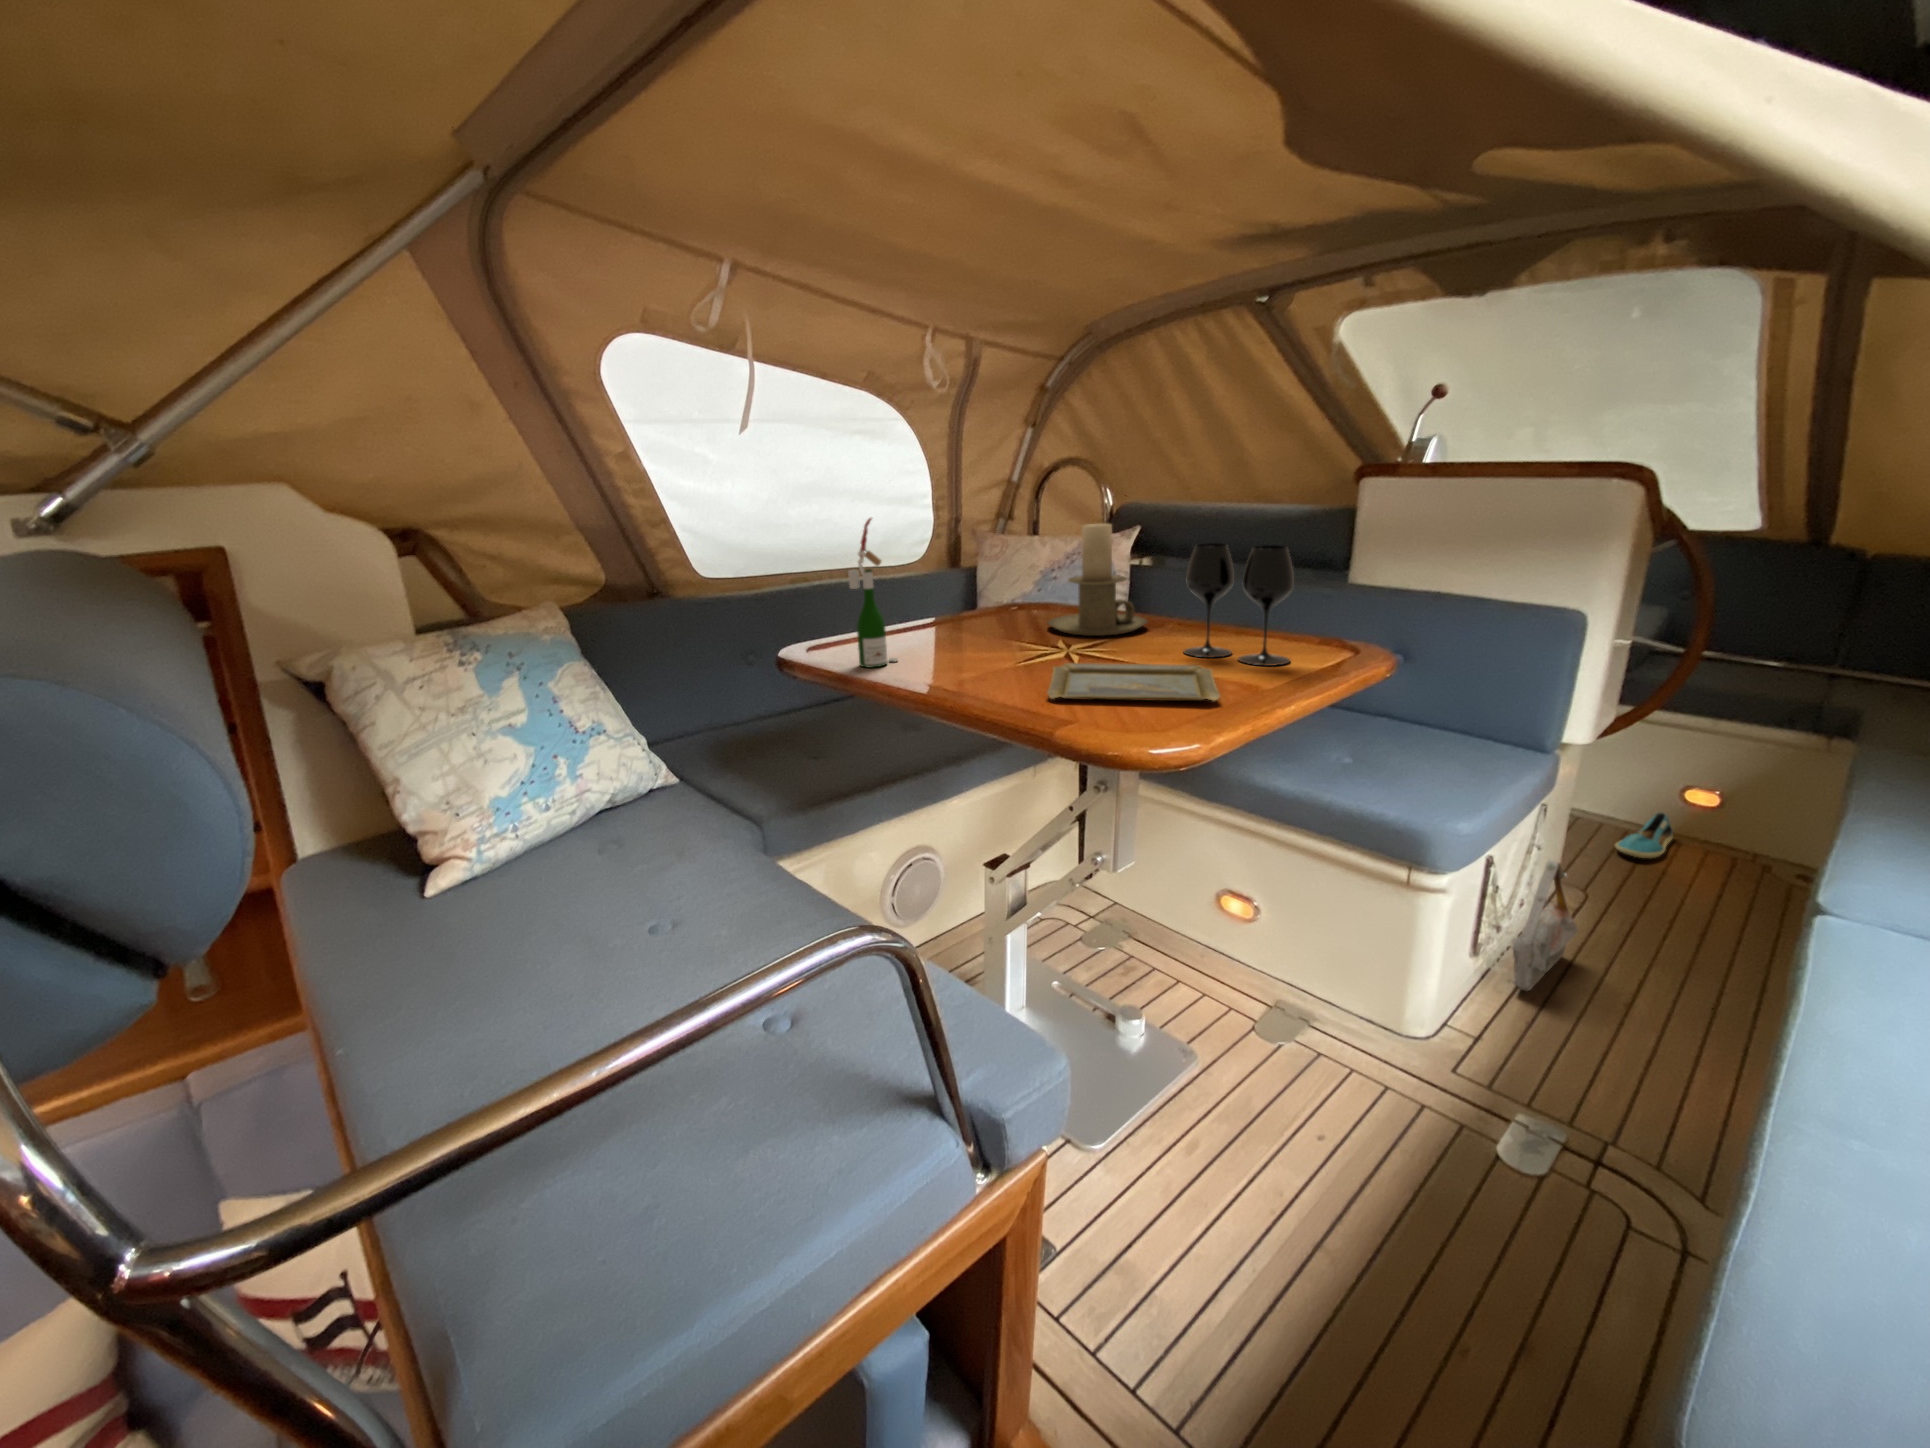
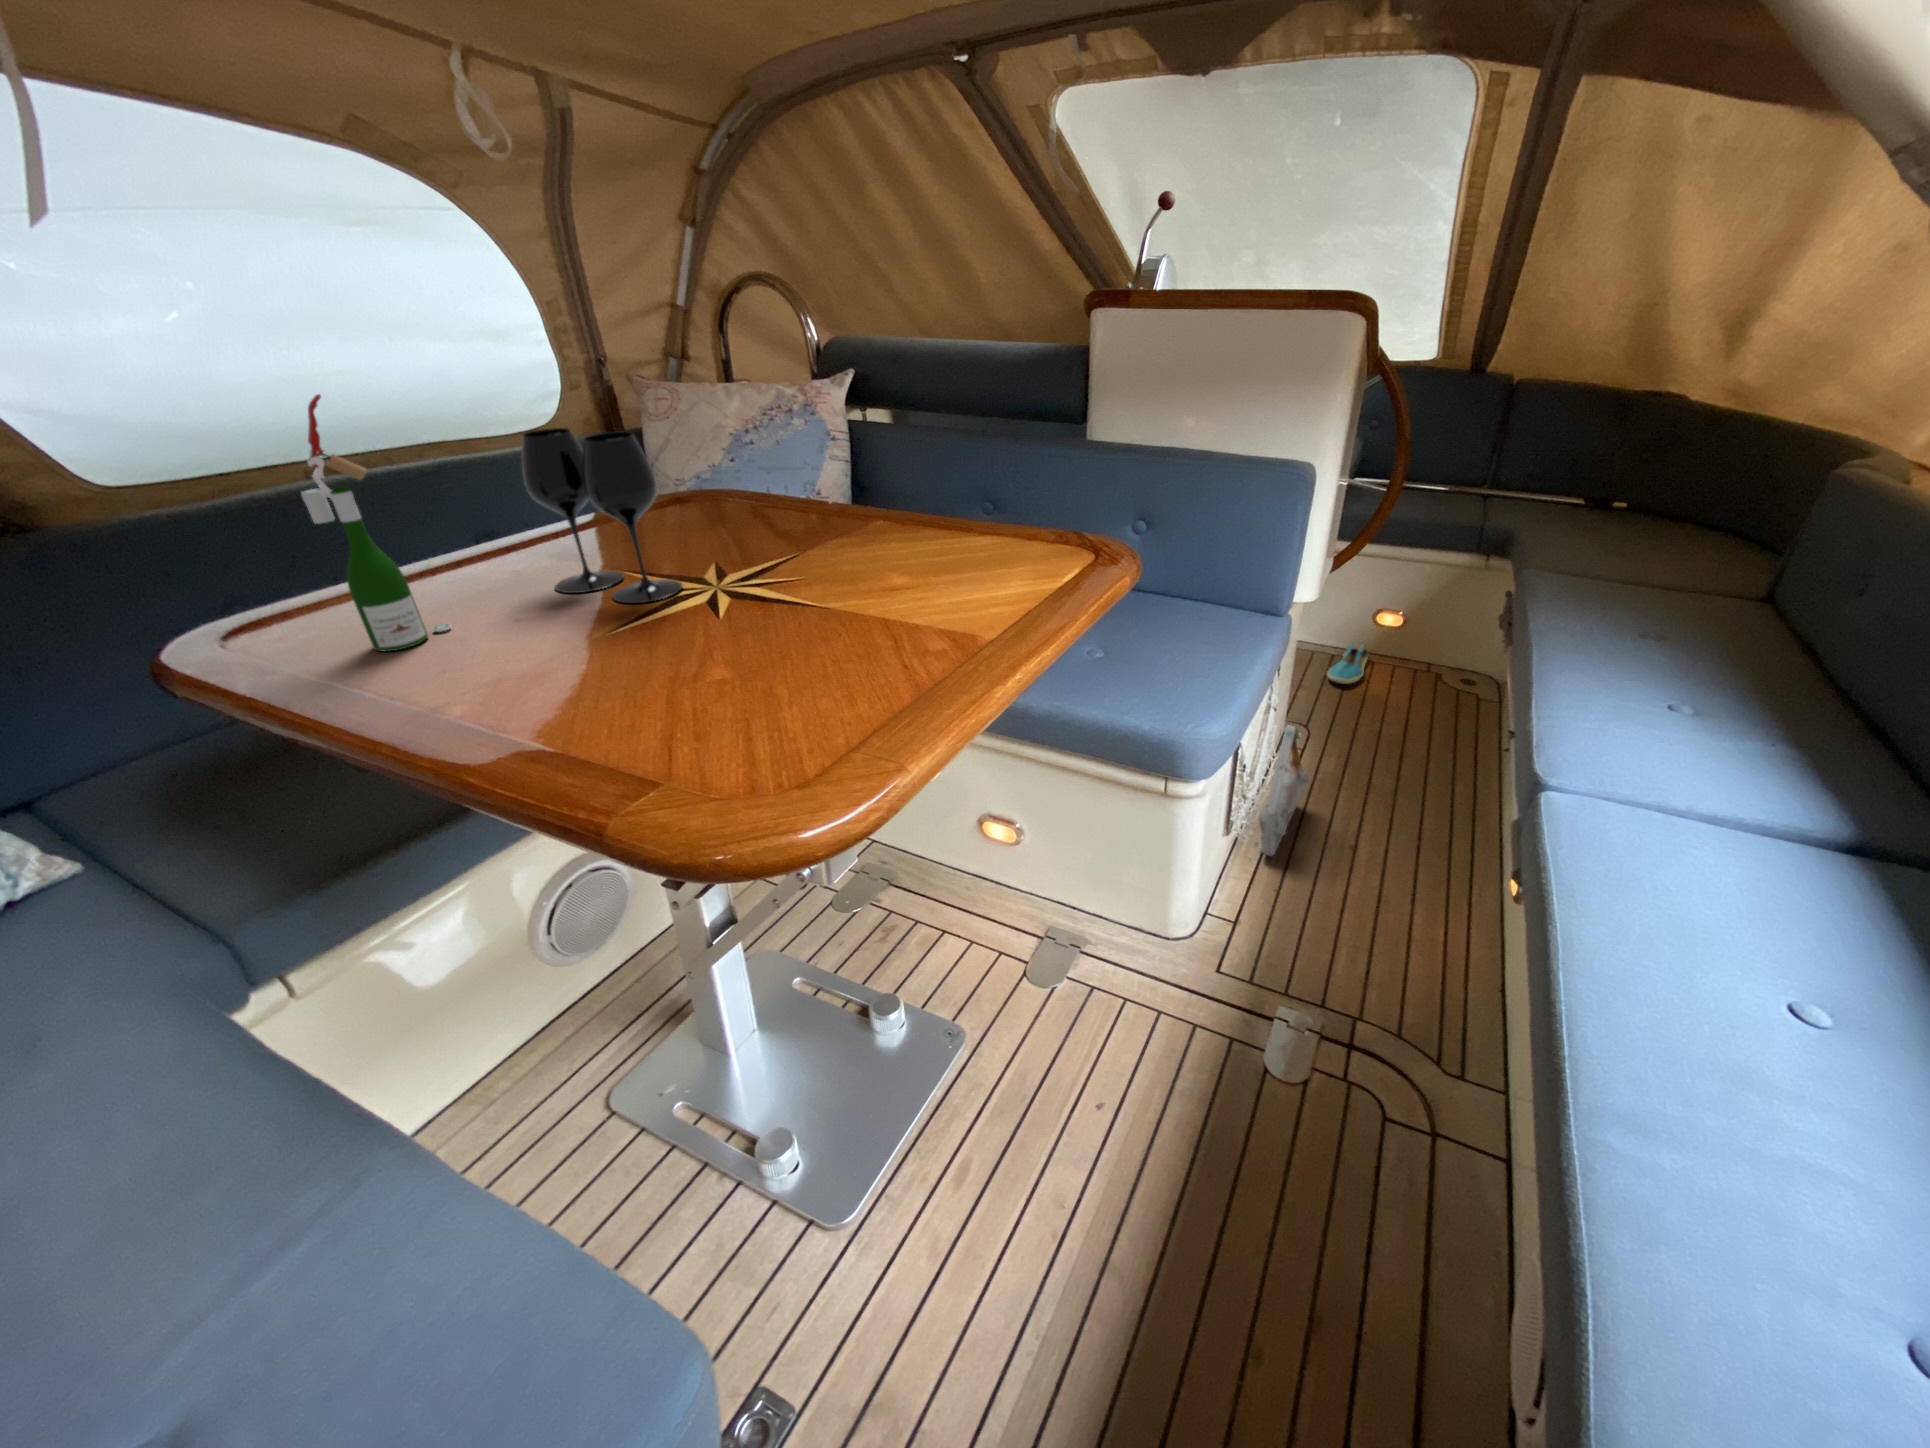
candle holder: present [1048,524,1147,636] -> none [715,381,852,545]
wine glass: present [1184,543,1294,666] -> present [522,428,682,603]
tray: present [1047,663,1220,701] -> none [669,601,928,698]

